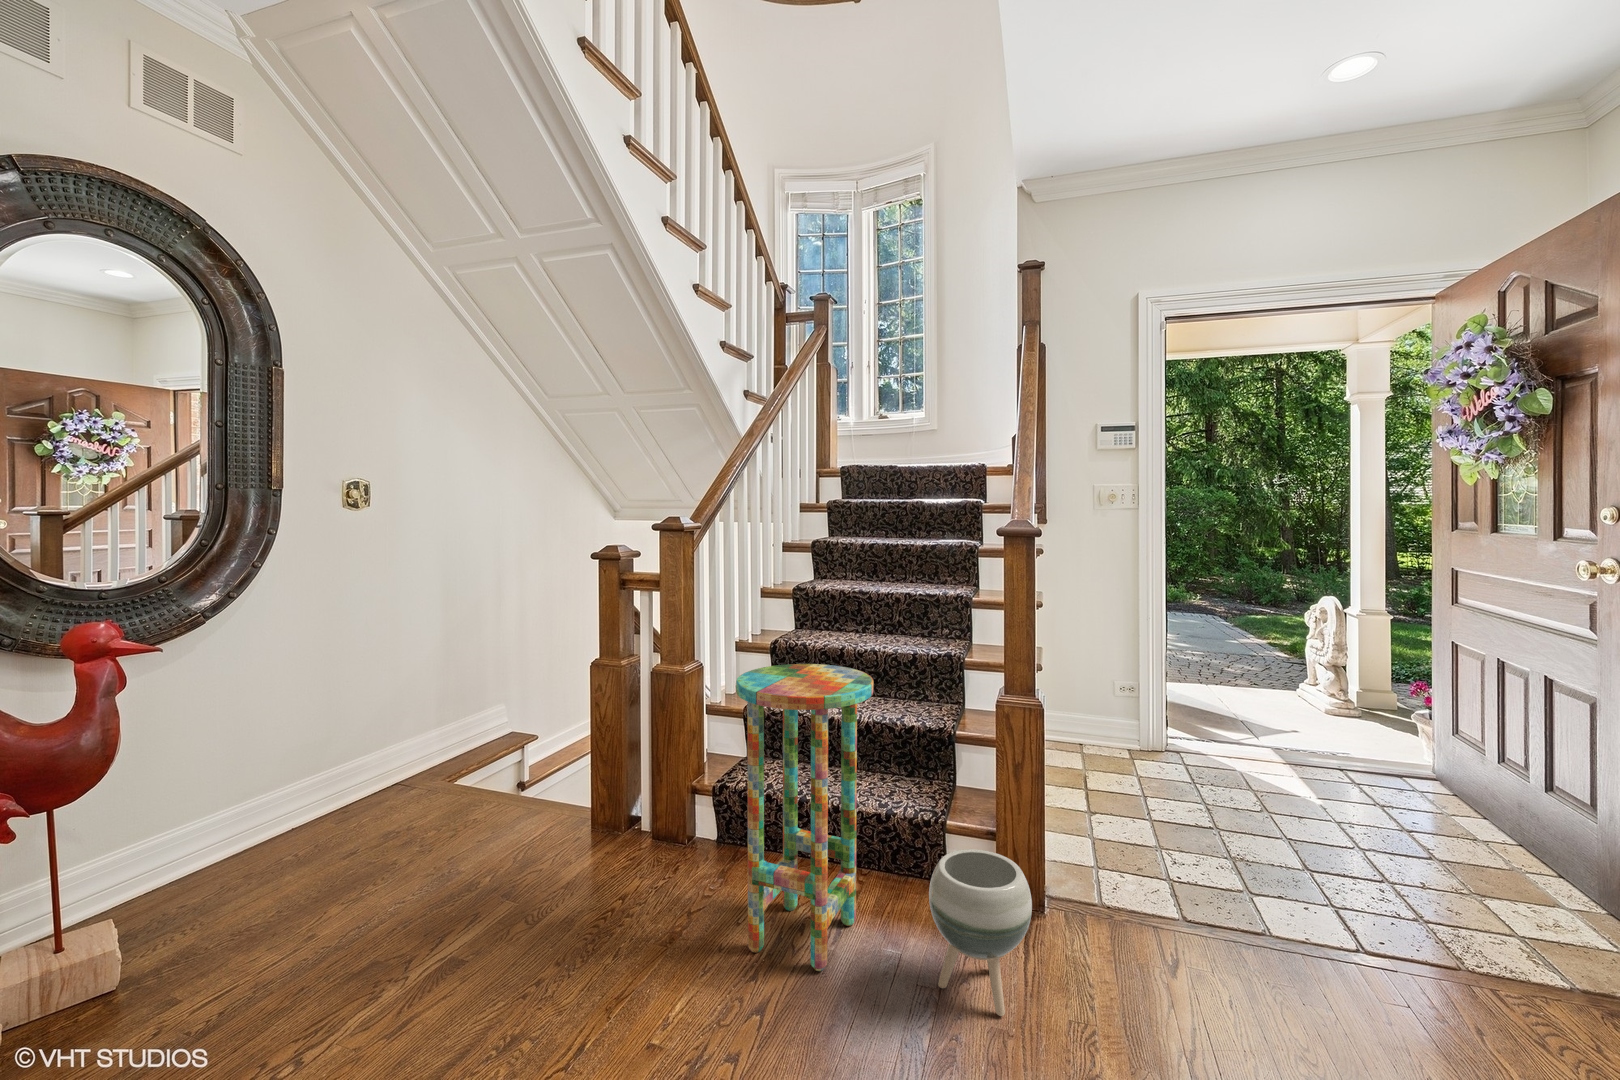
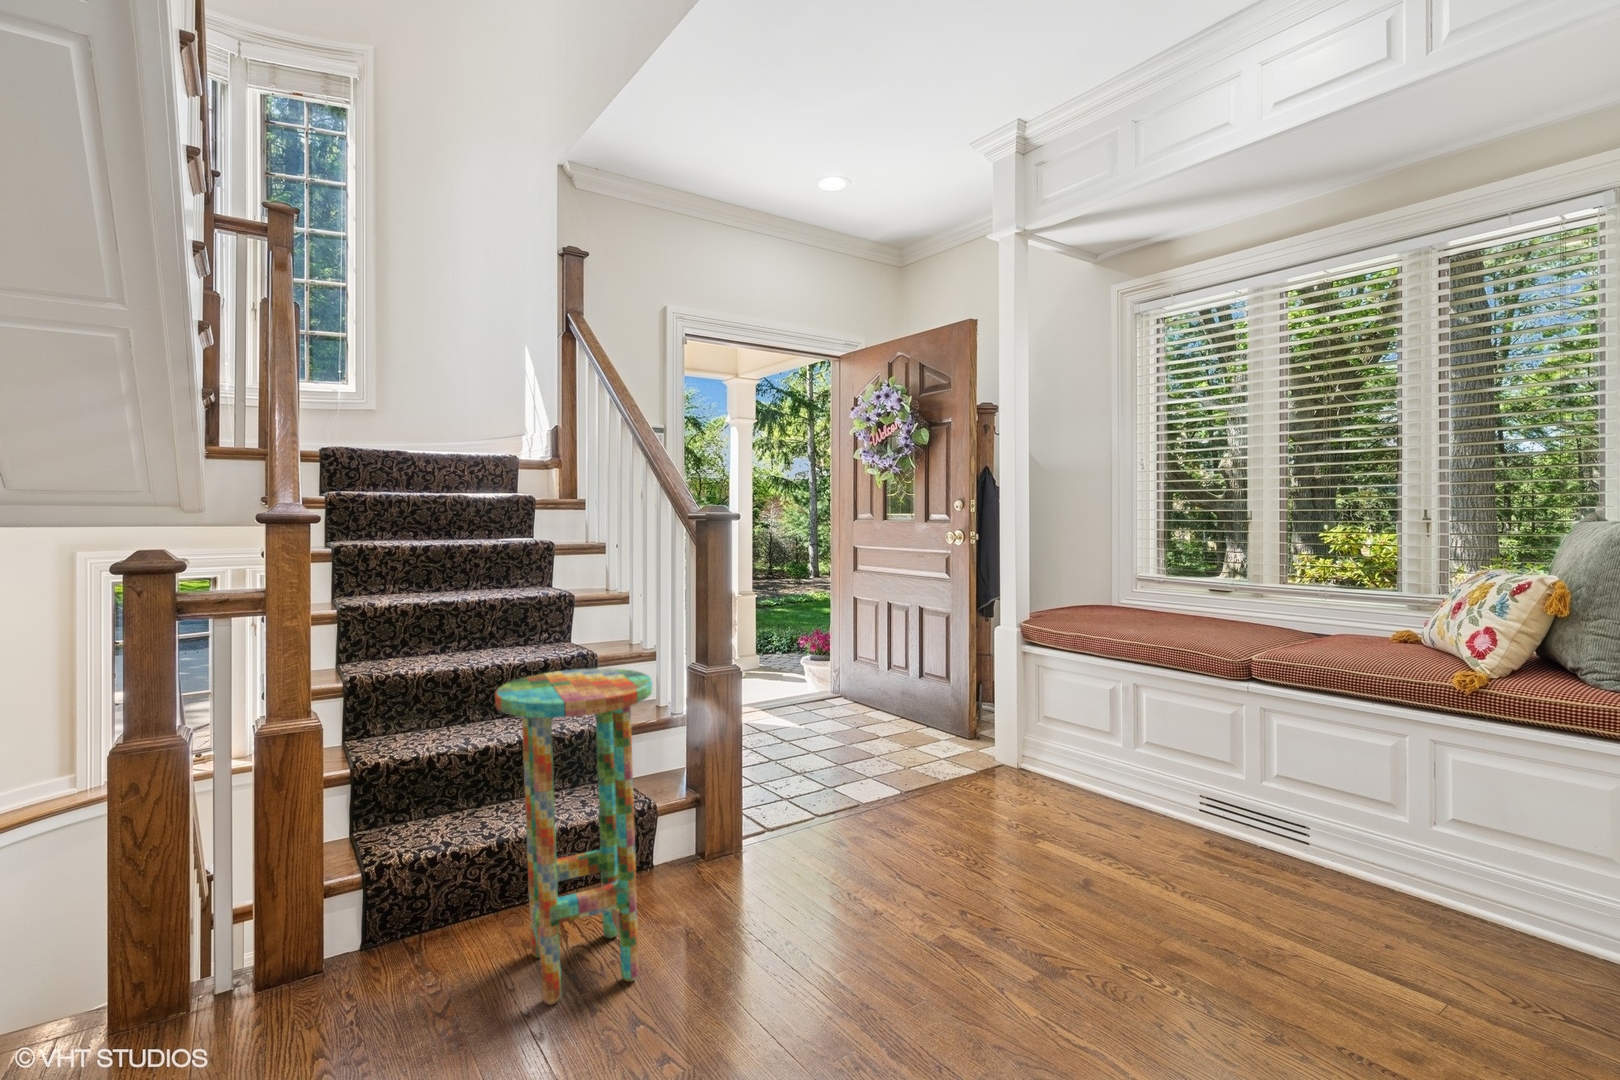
planter: present [929,849,1032,1016] -> none [716,801,804,935]

